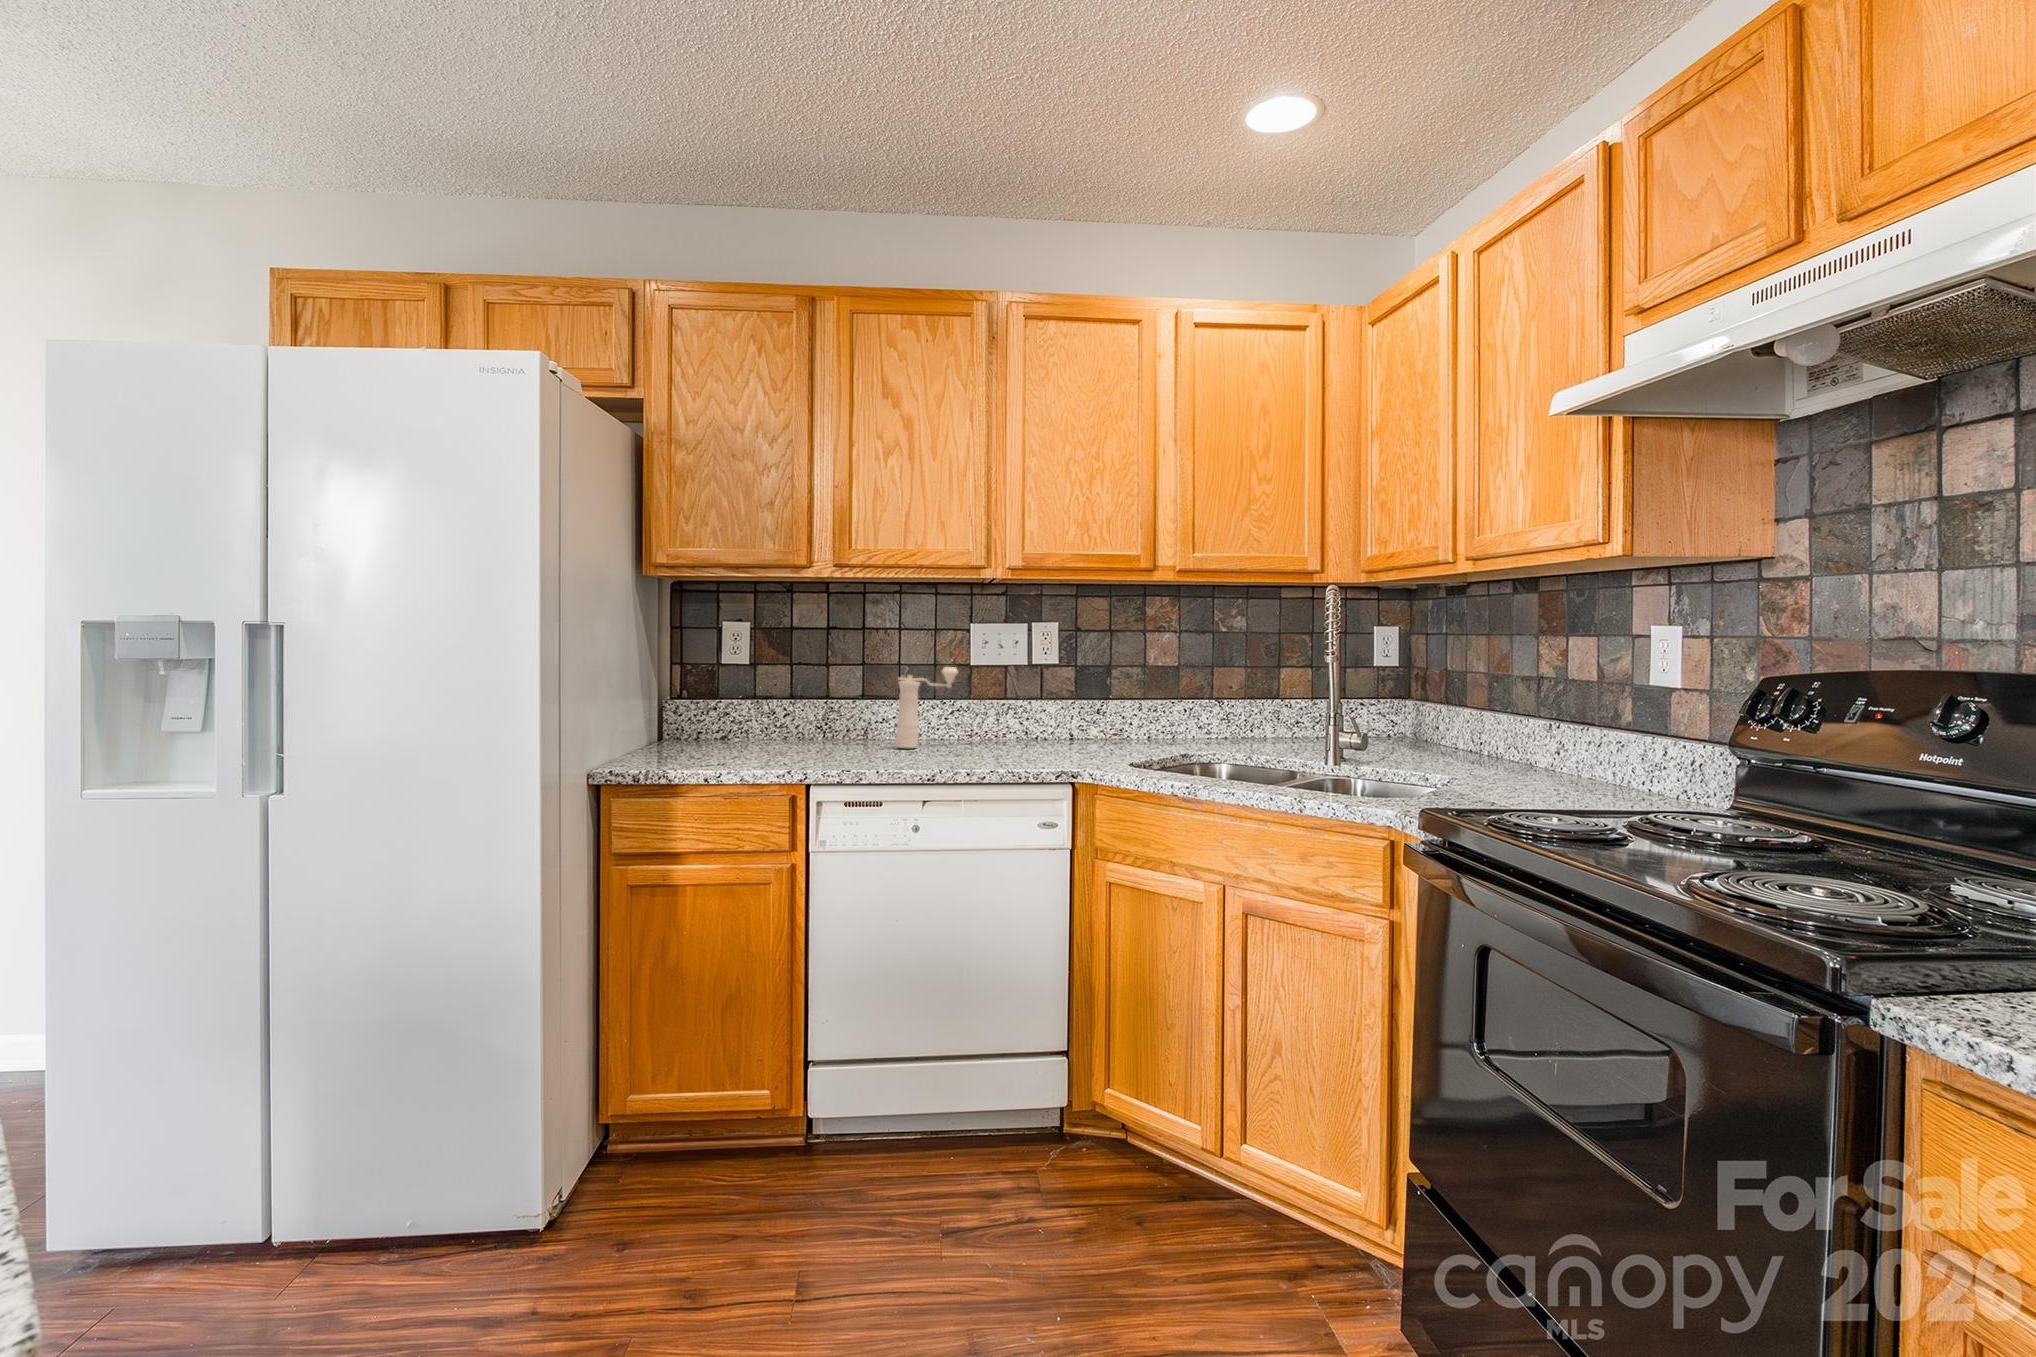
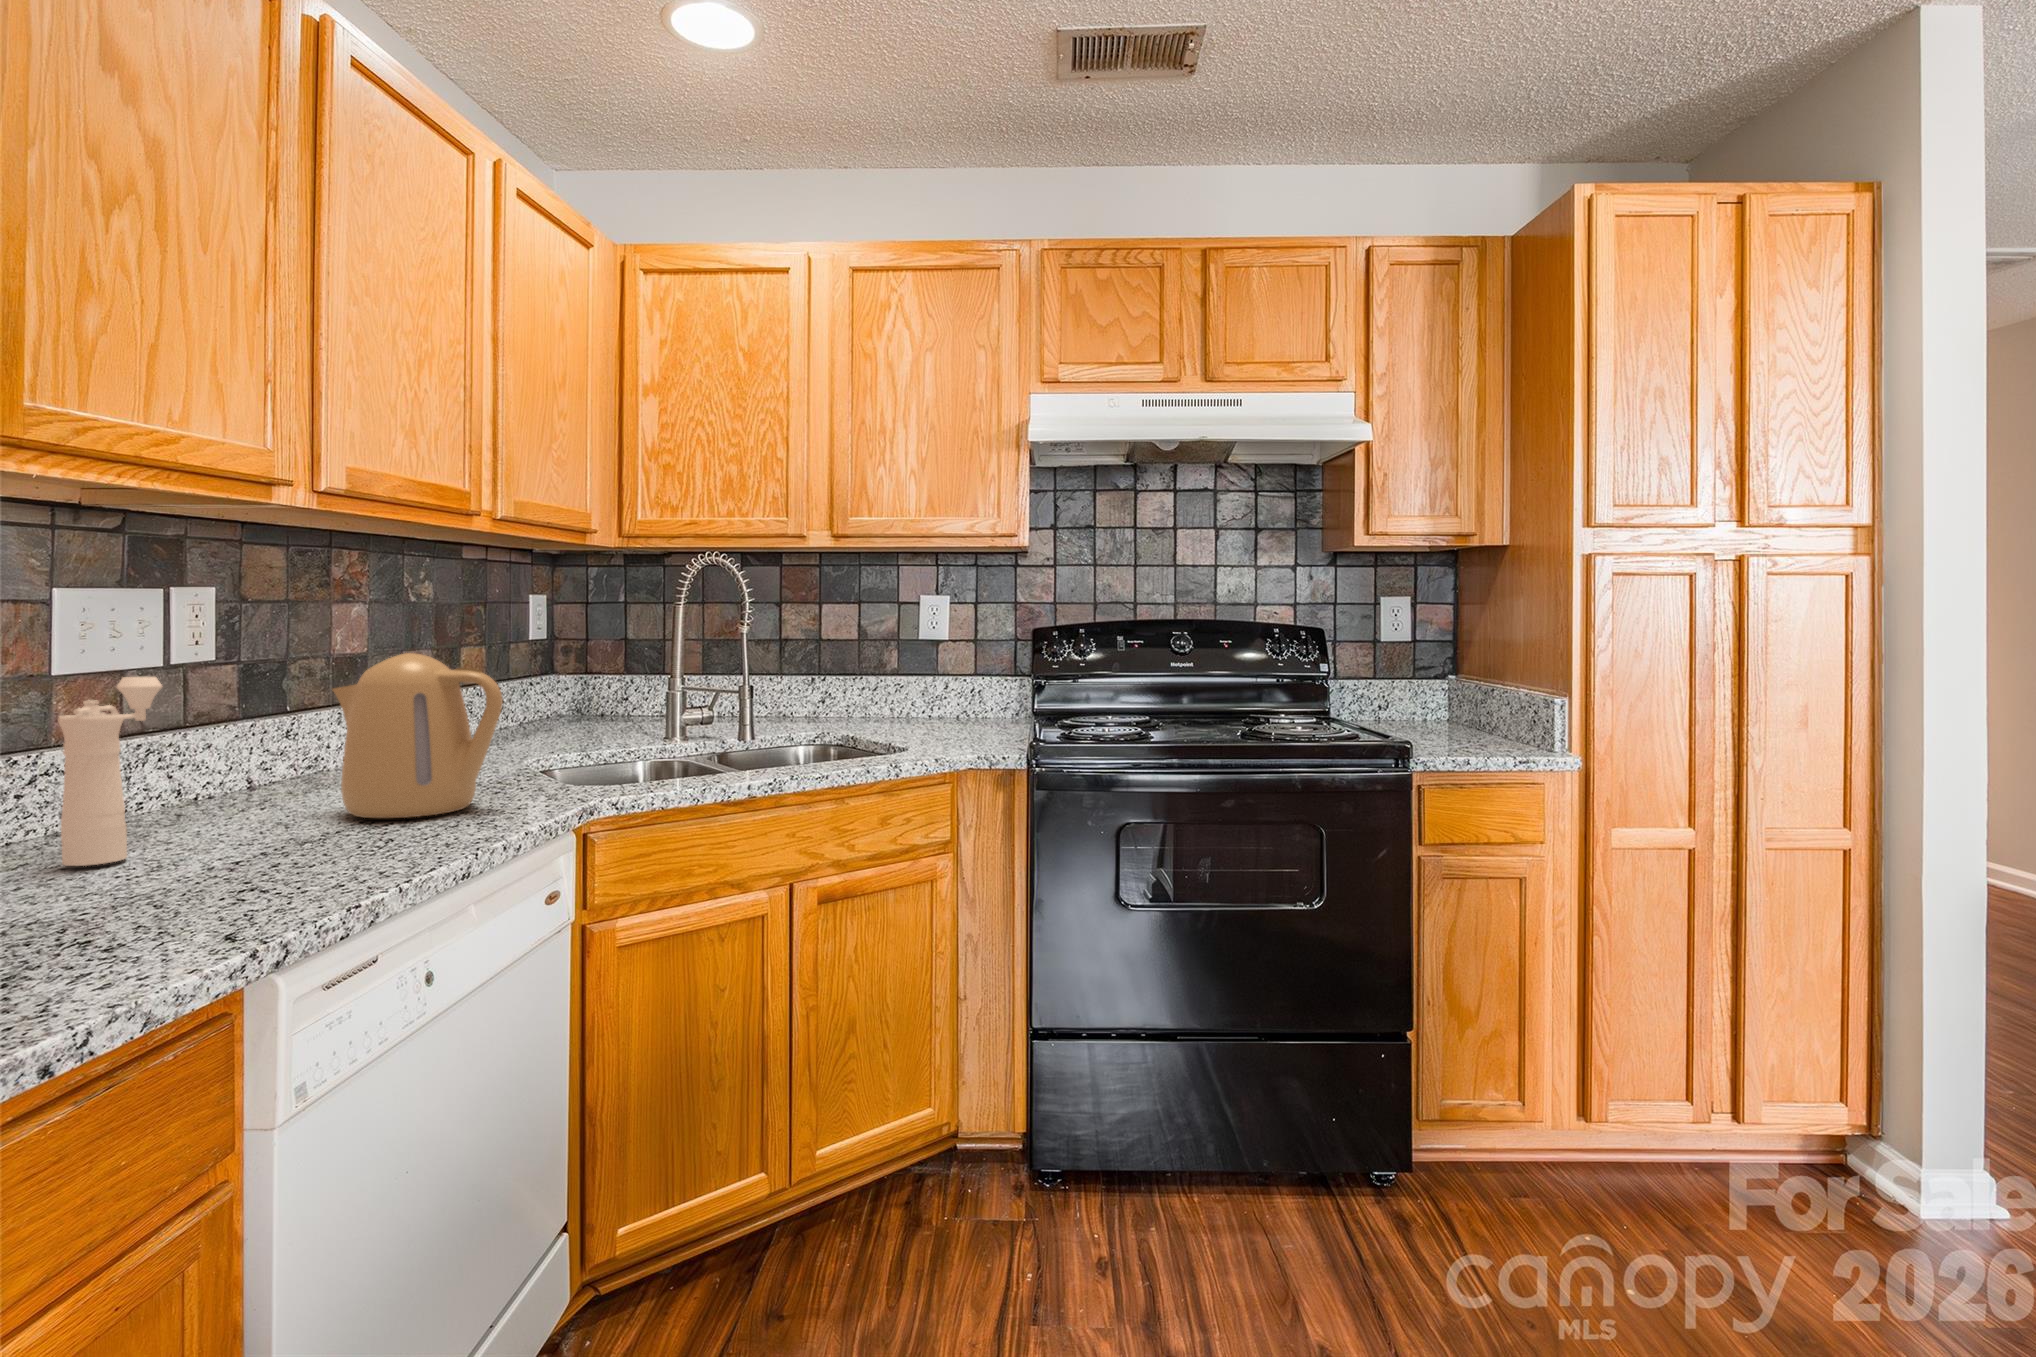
kettle: none [996,662,1064,760] -> present [333,653,503,818]

